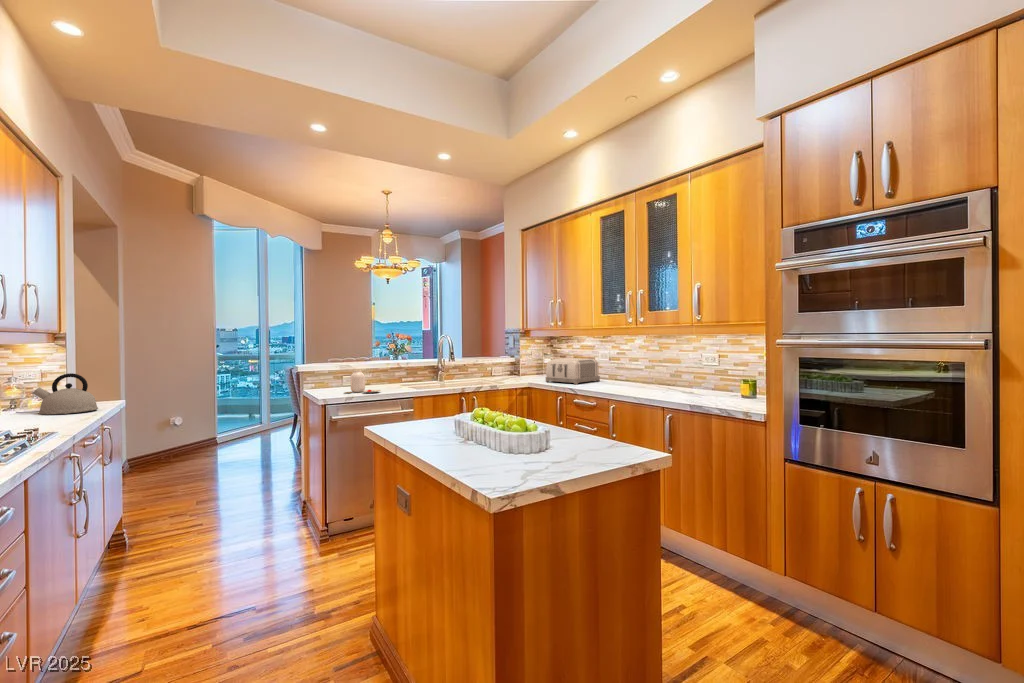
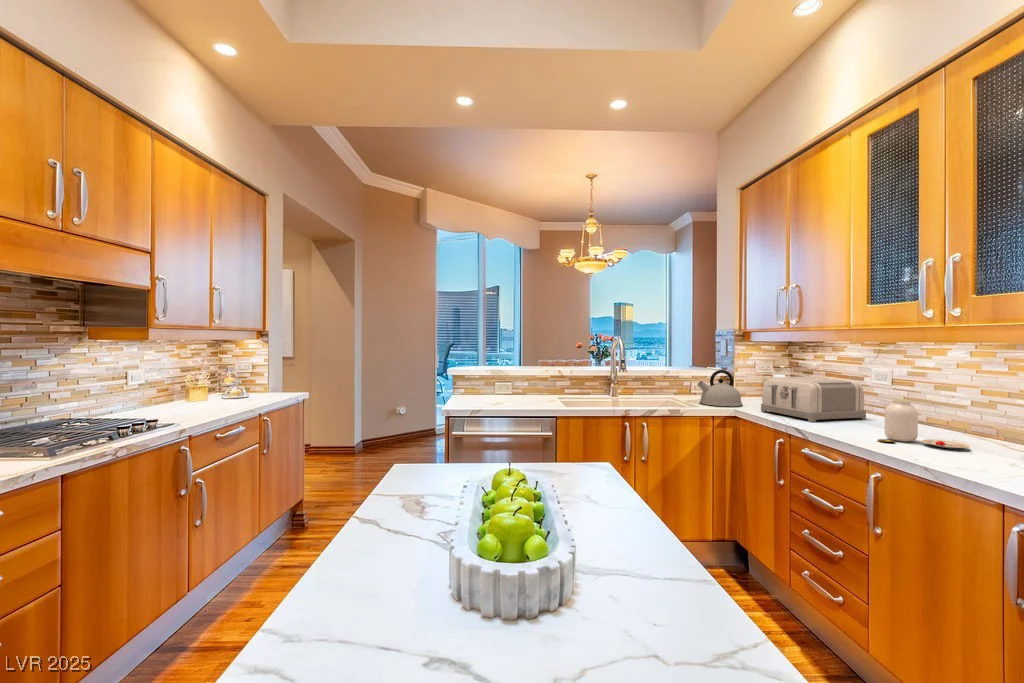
jar: present [347,370,381,393] -> present [878,399,970,449]
kettle: present [33,373,98,415] -> present [698,370,743,406]

